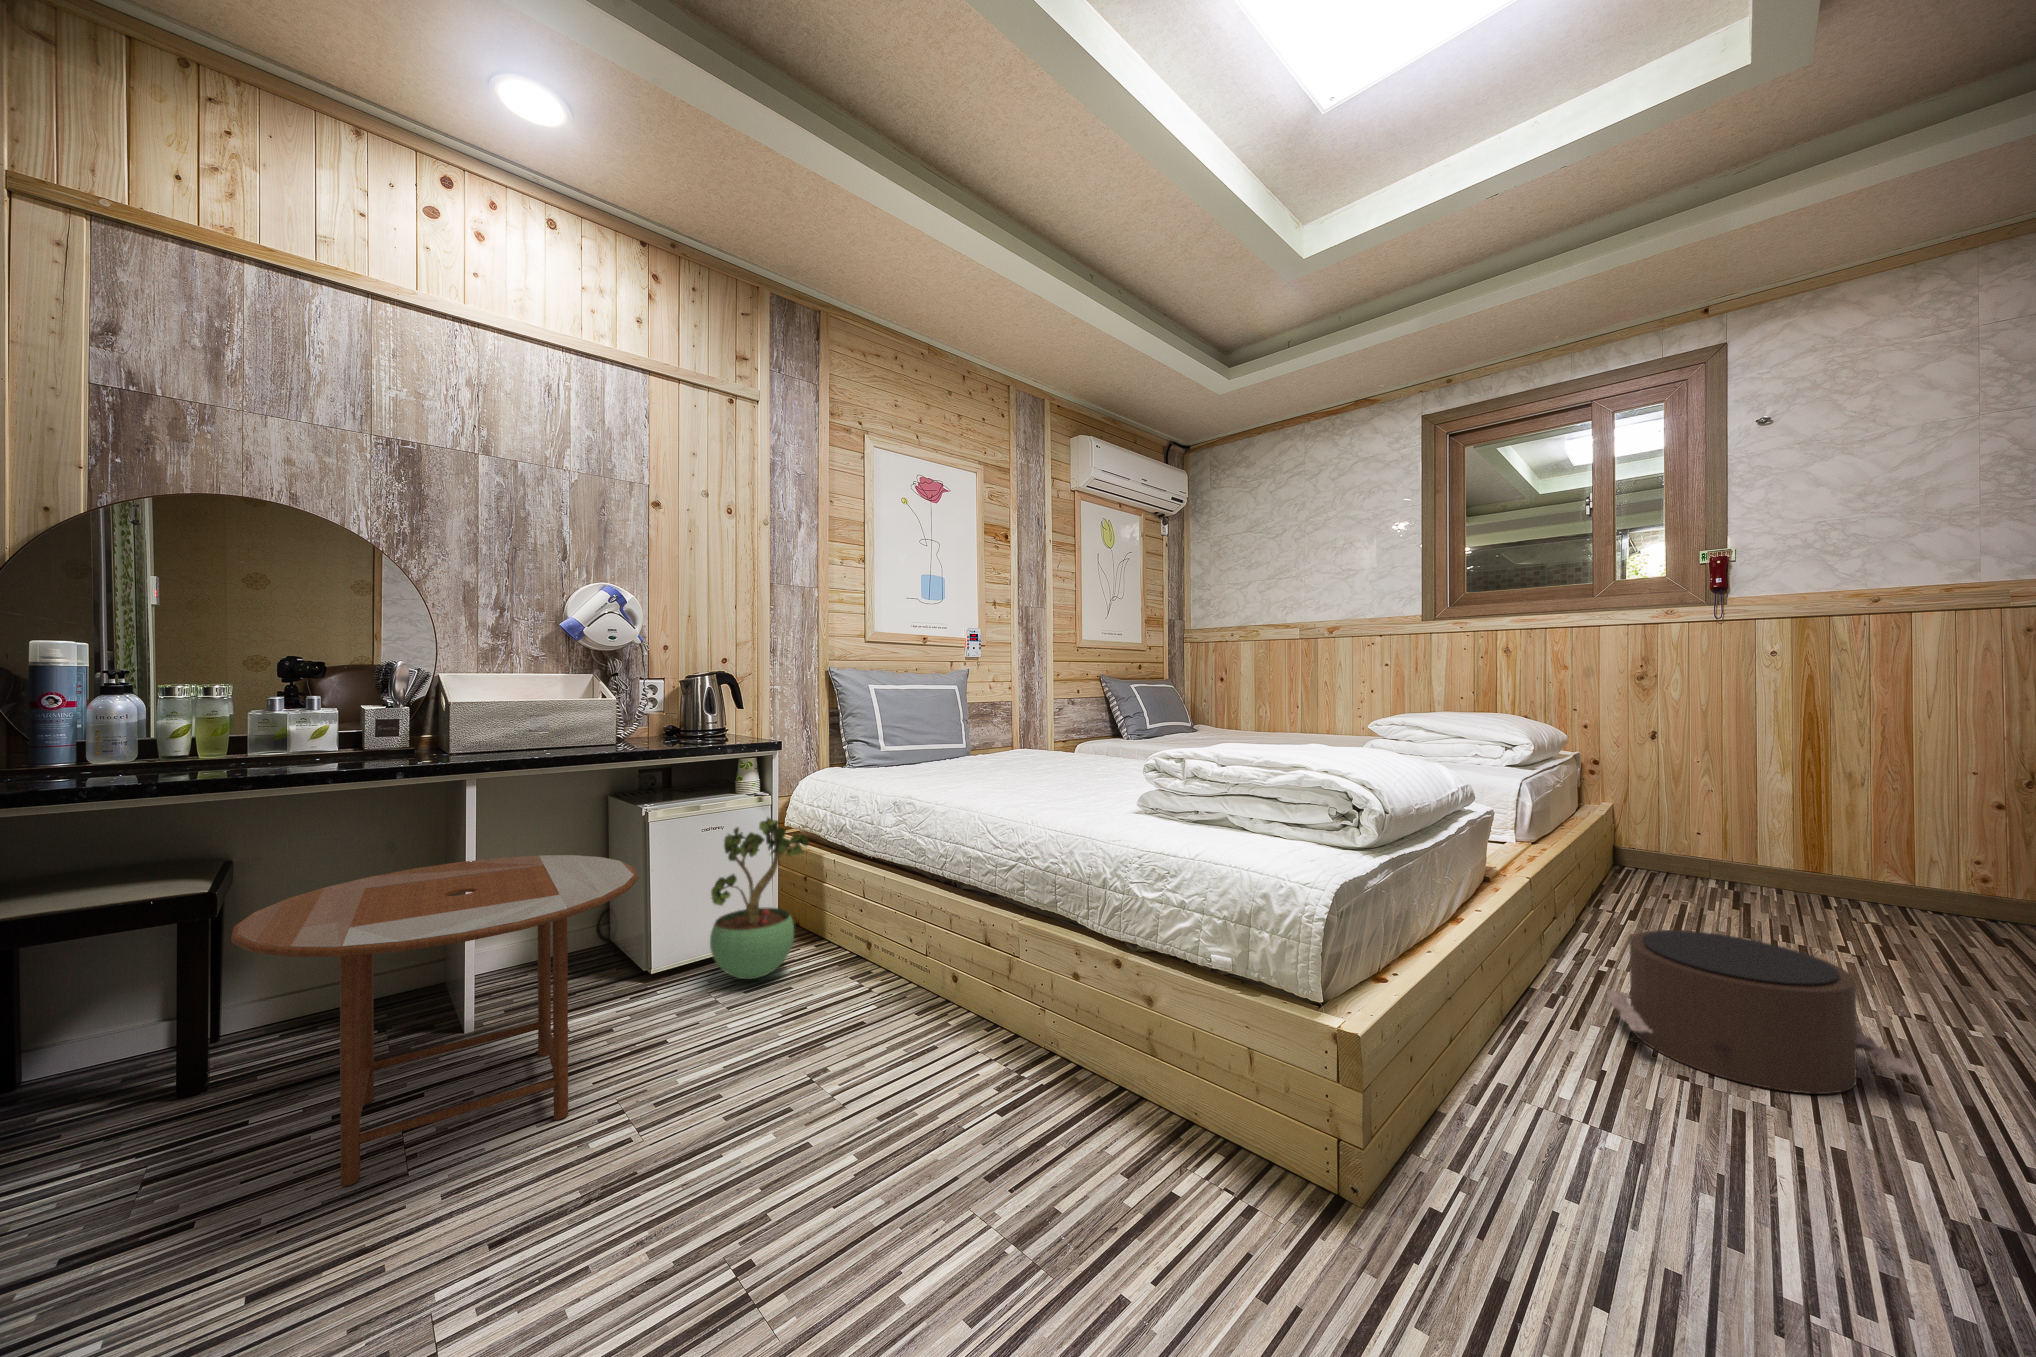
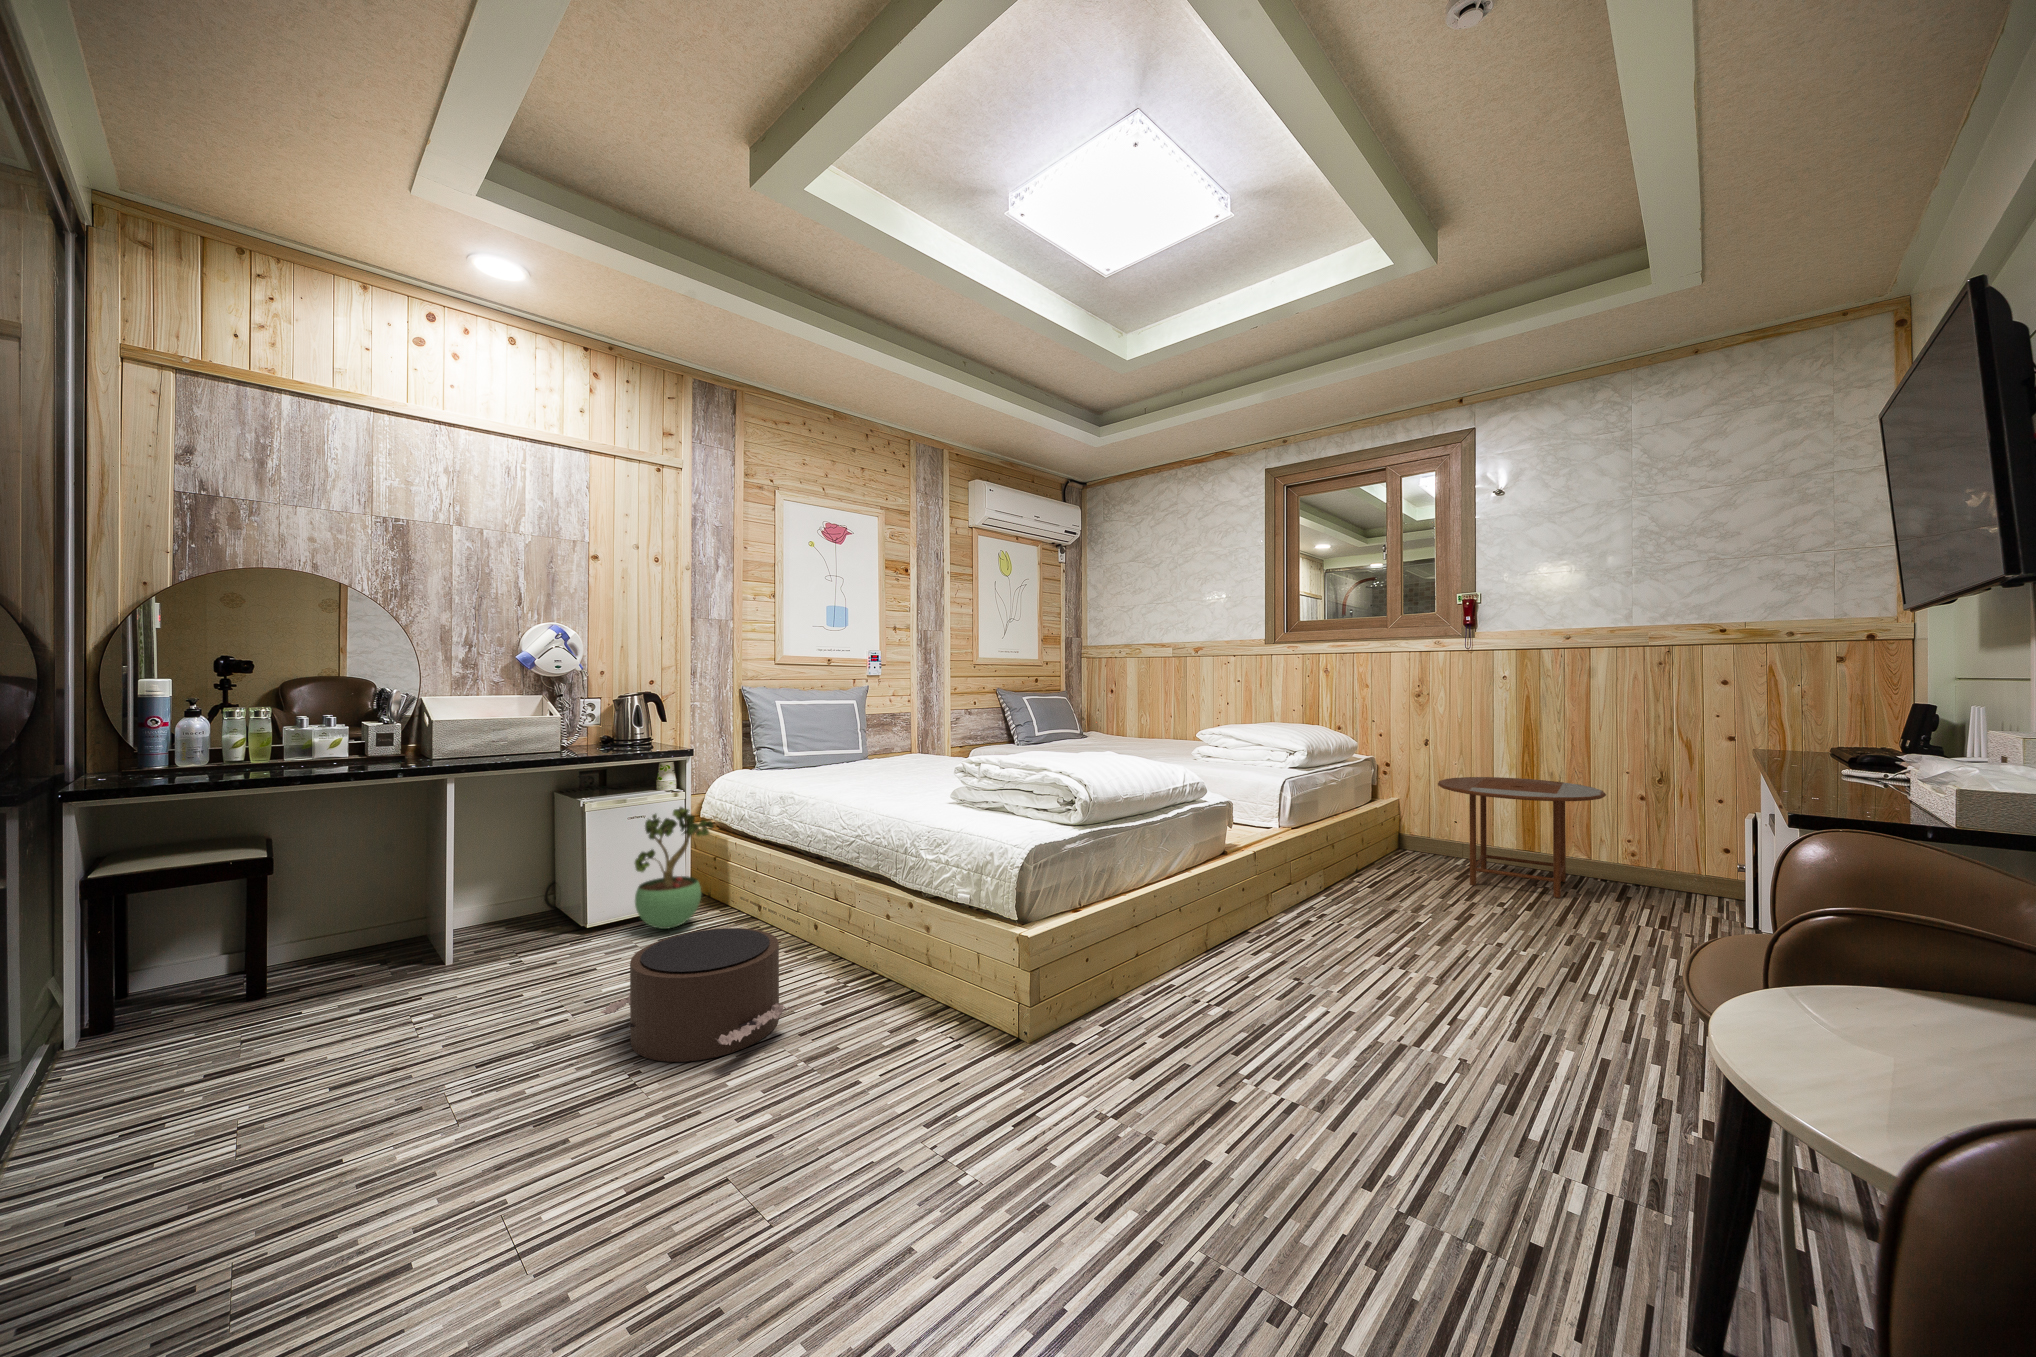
side table: present [231,855,638,1186] -> present [1438,777,1606,898]
pouf: present [1607,930,1918,1094] -> present [601,928,789,1062]

